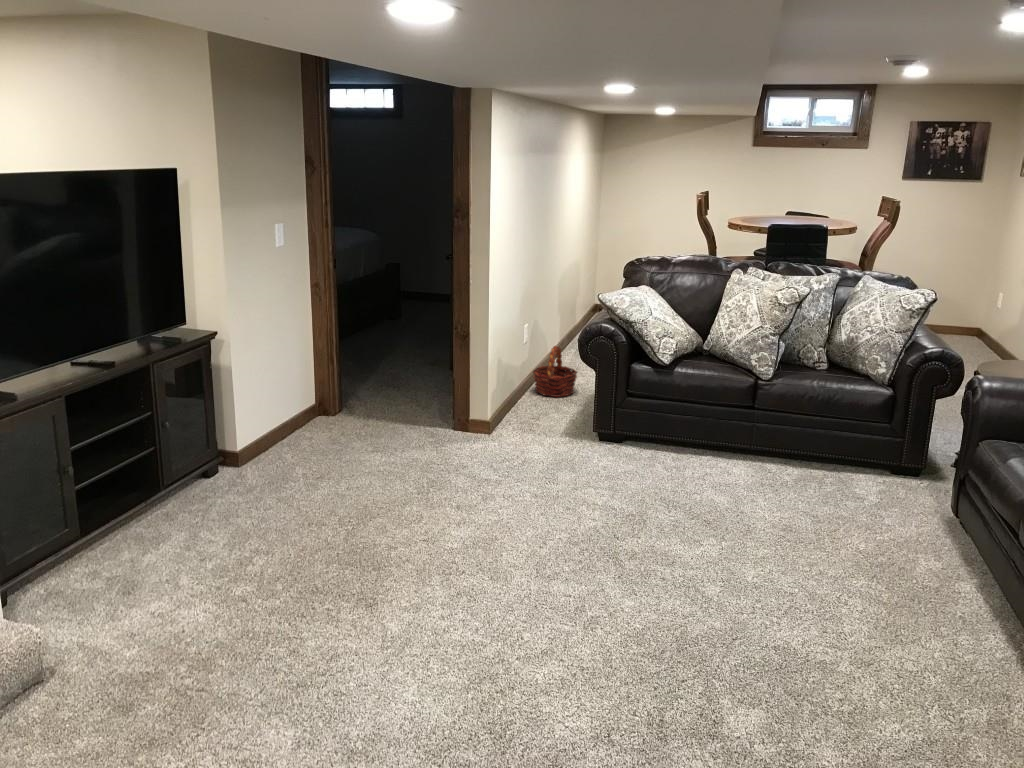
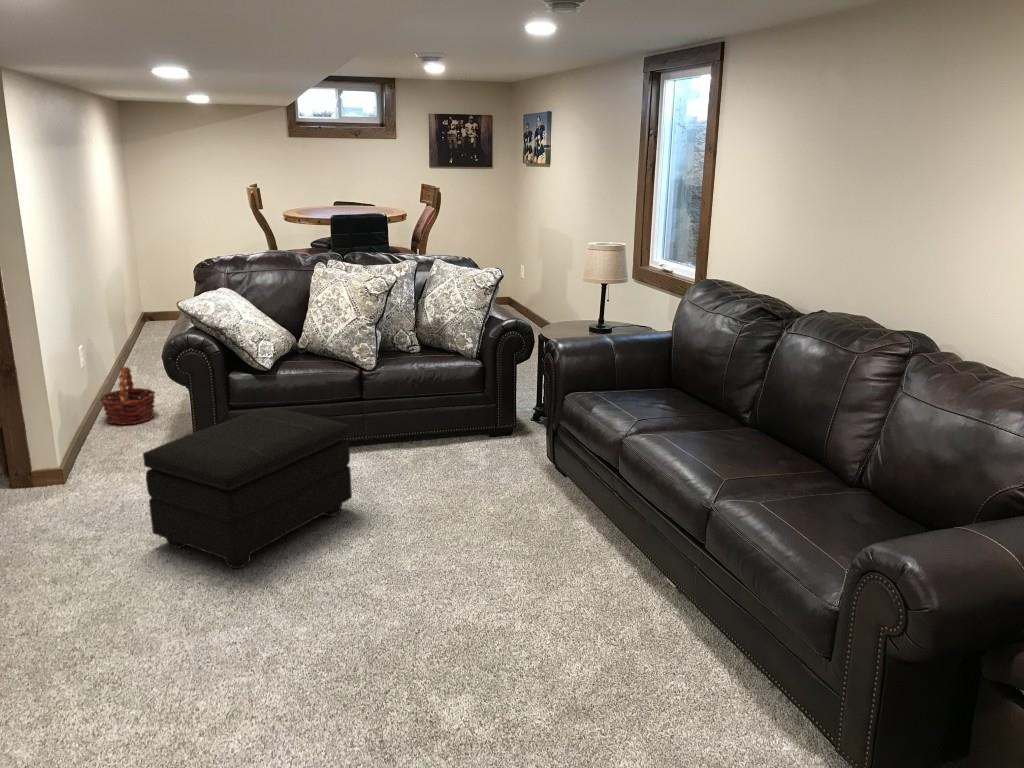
footstool: none [536,399,723,536] -> present [143,408,352,569]

